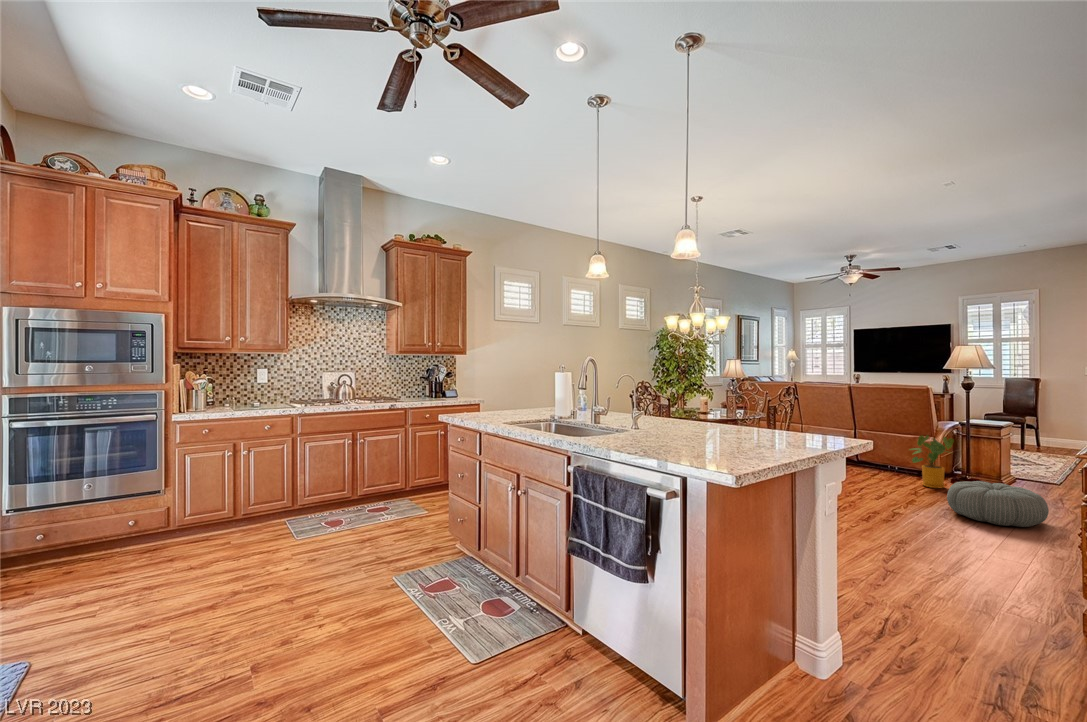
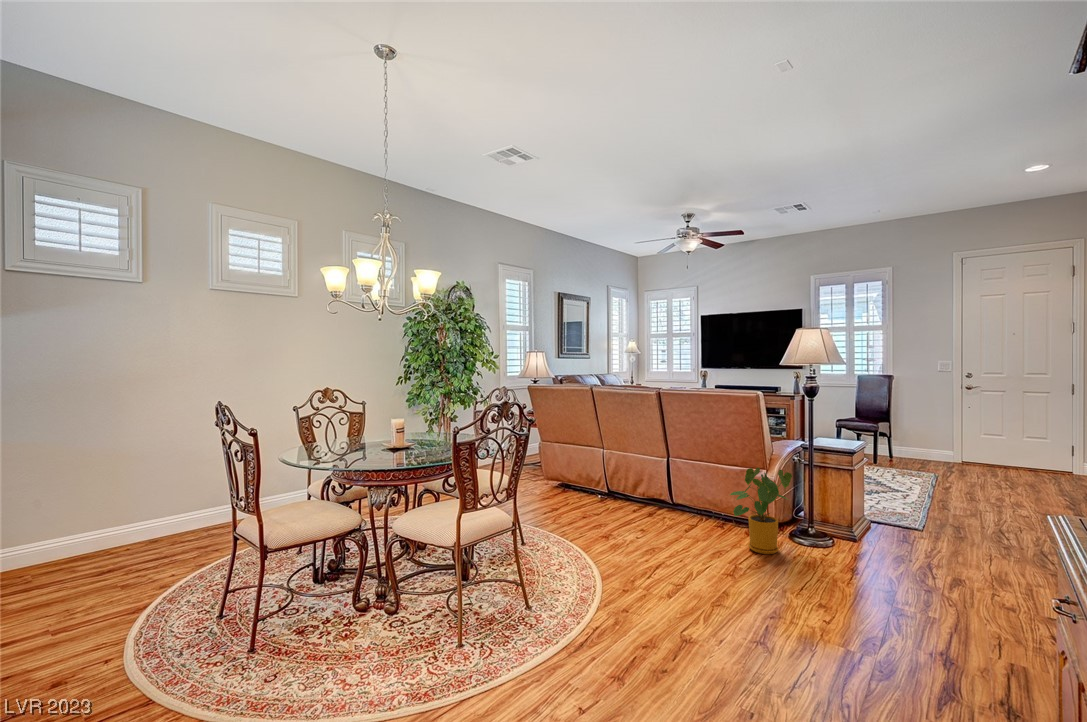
pouf: present [947,481,1049,527] -> none [770,561,924,663]

